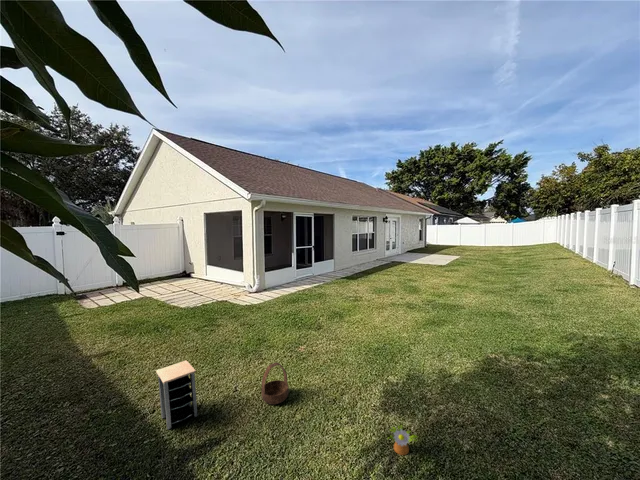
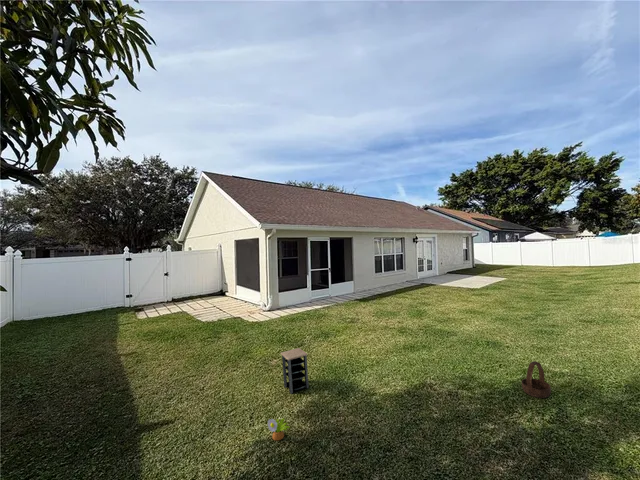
side table: present [156,361,197,429] -> present [281,348,309,394]
basket: present [261,362,289,404] -> present [522,361,551,398]

